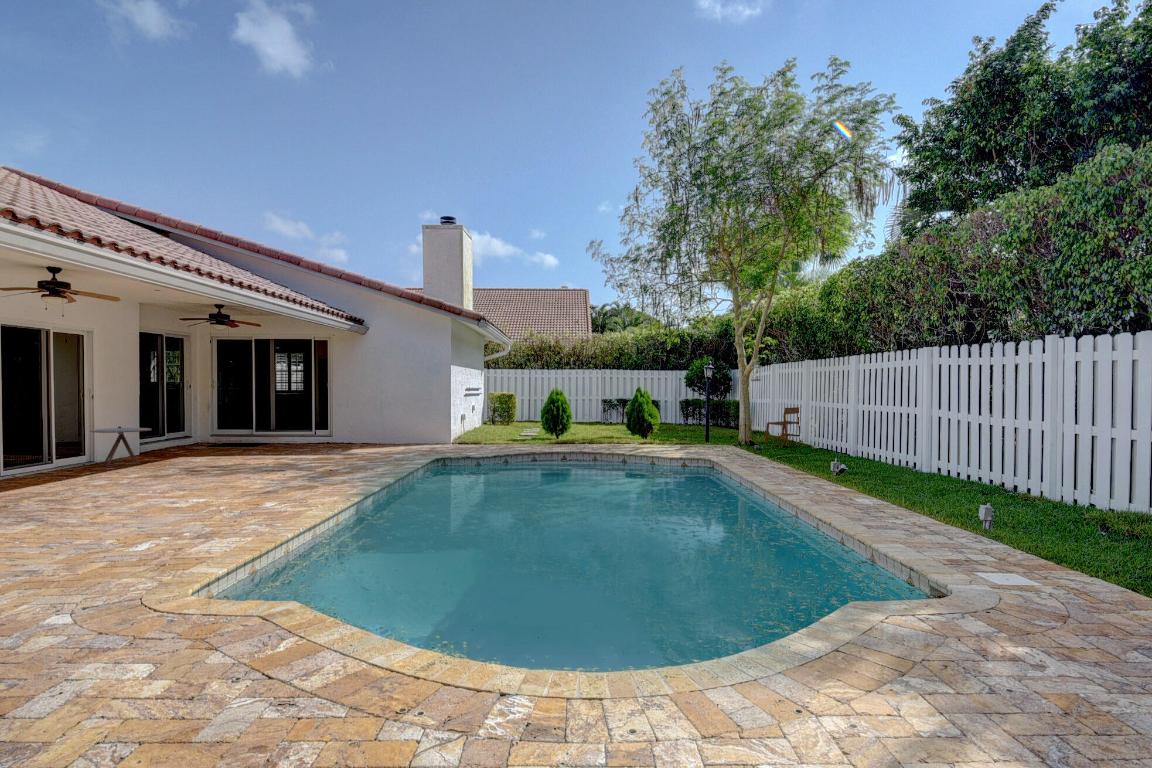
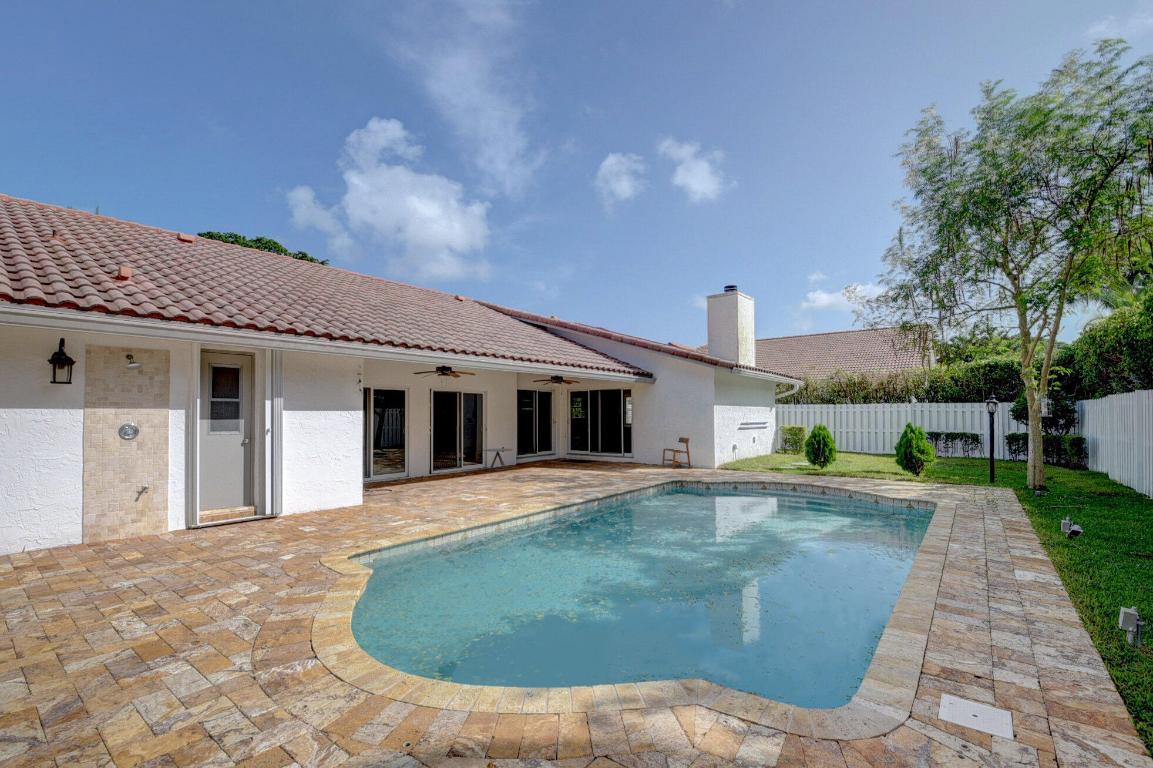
bench: present [765,407,802,444] -> present [662,437,691,469]

